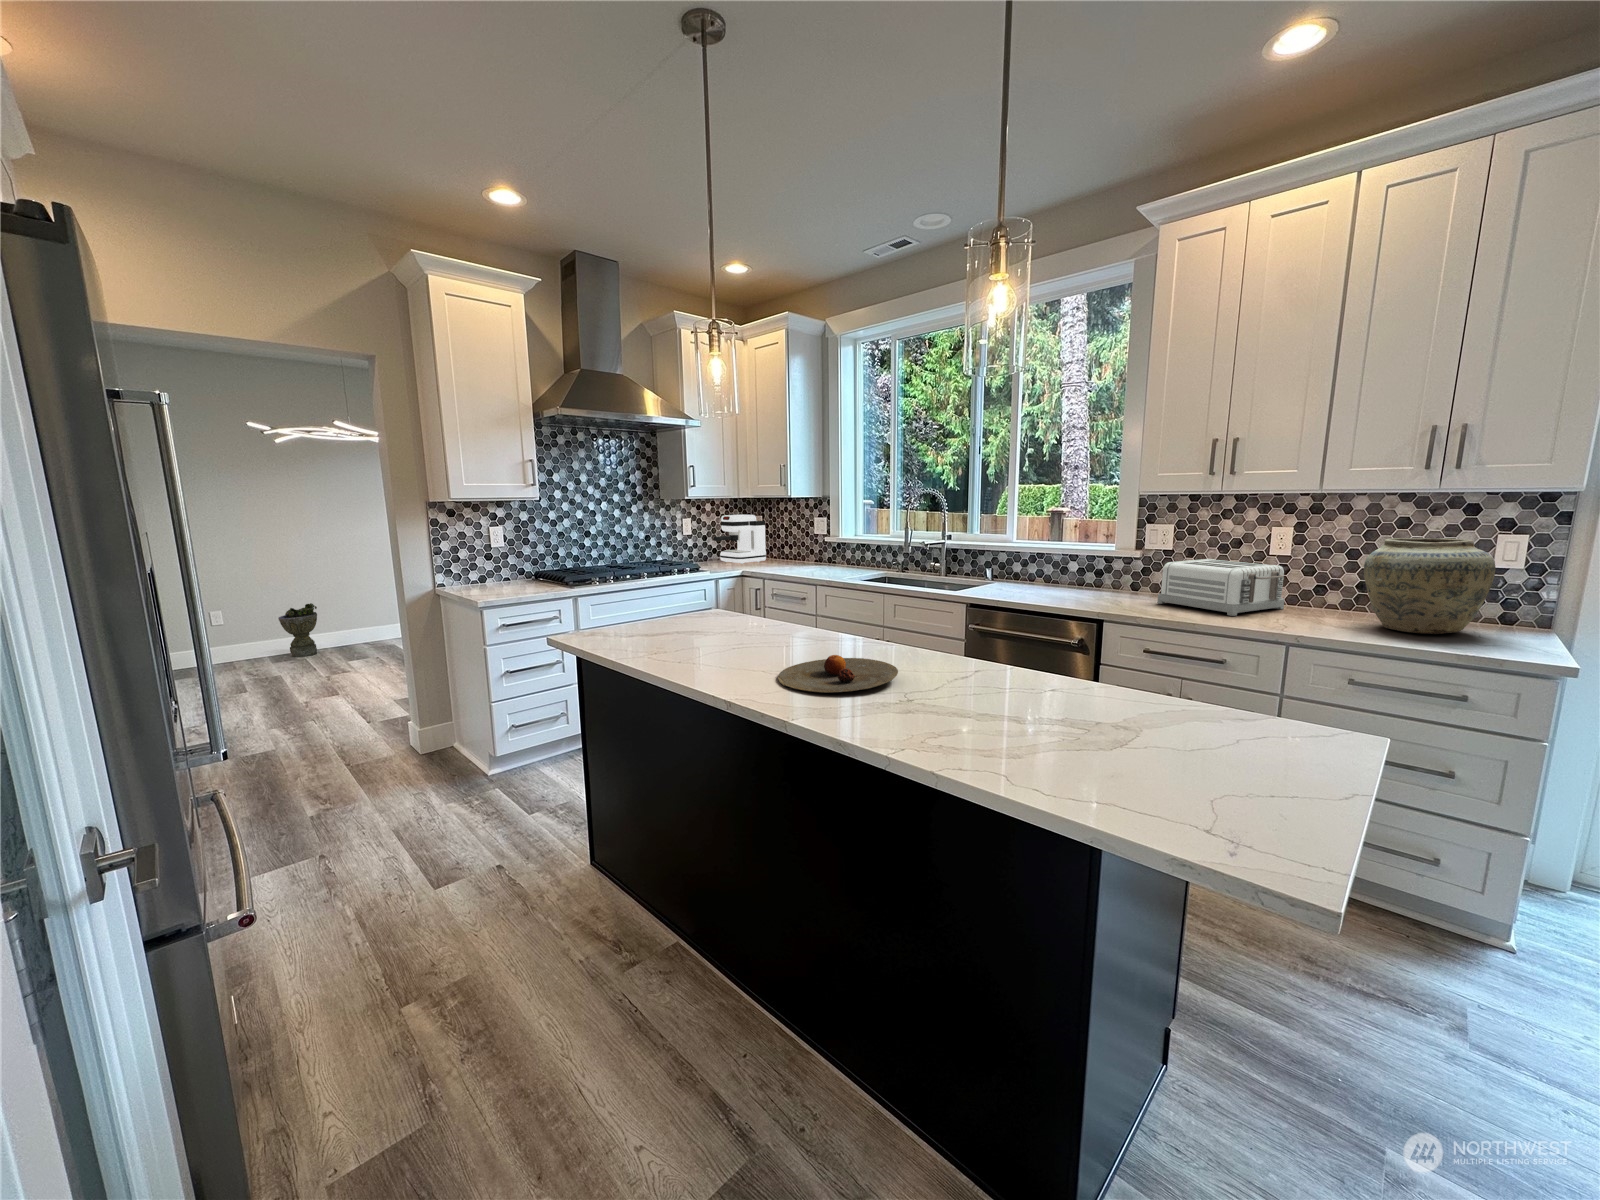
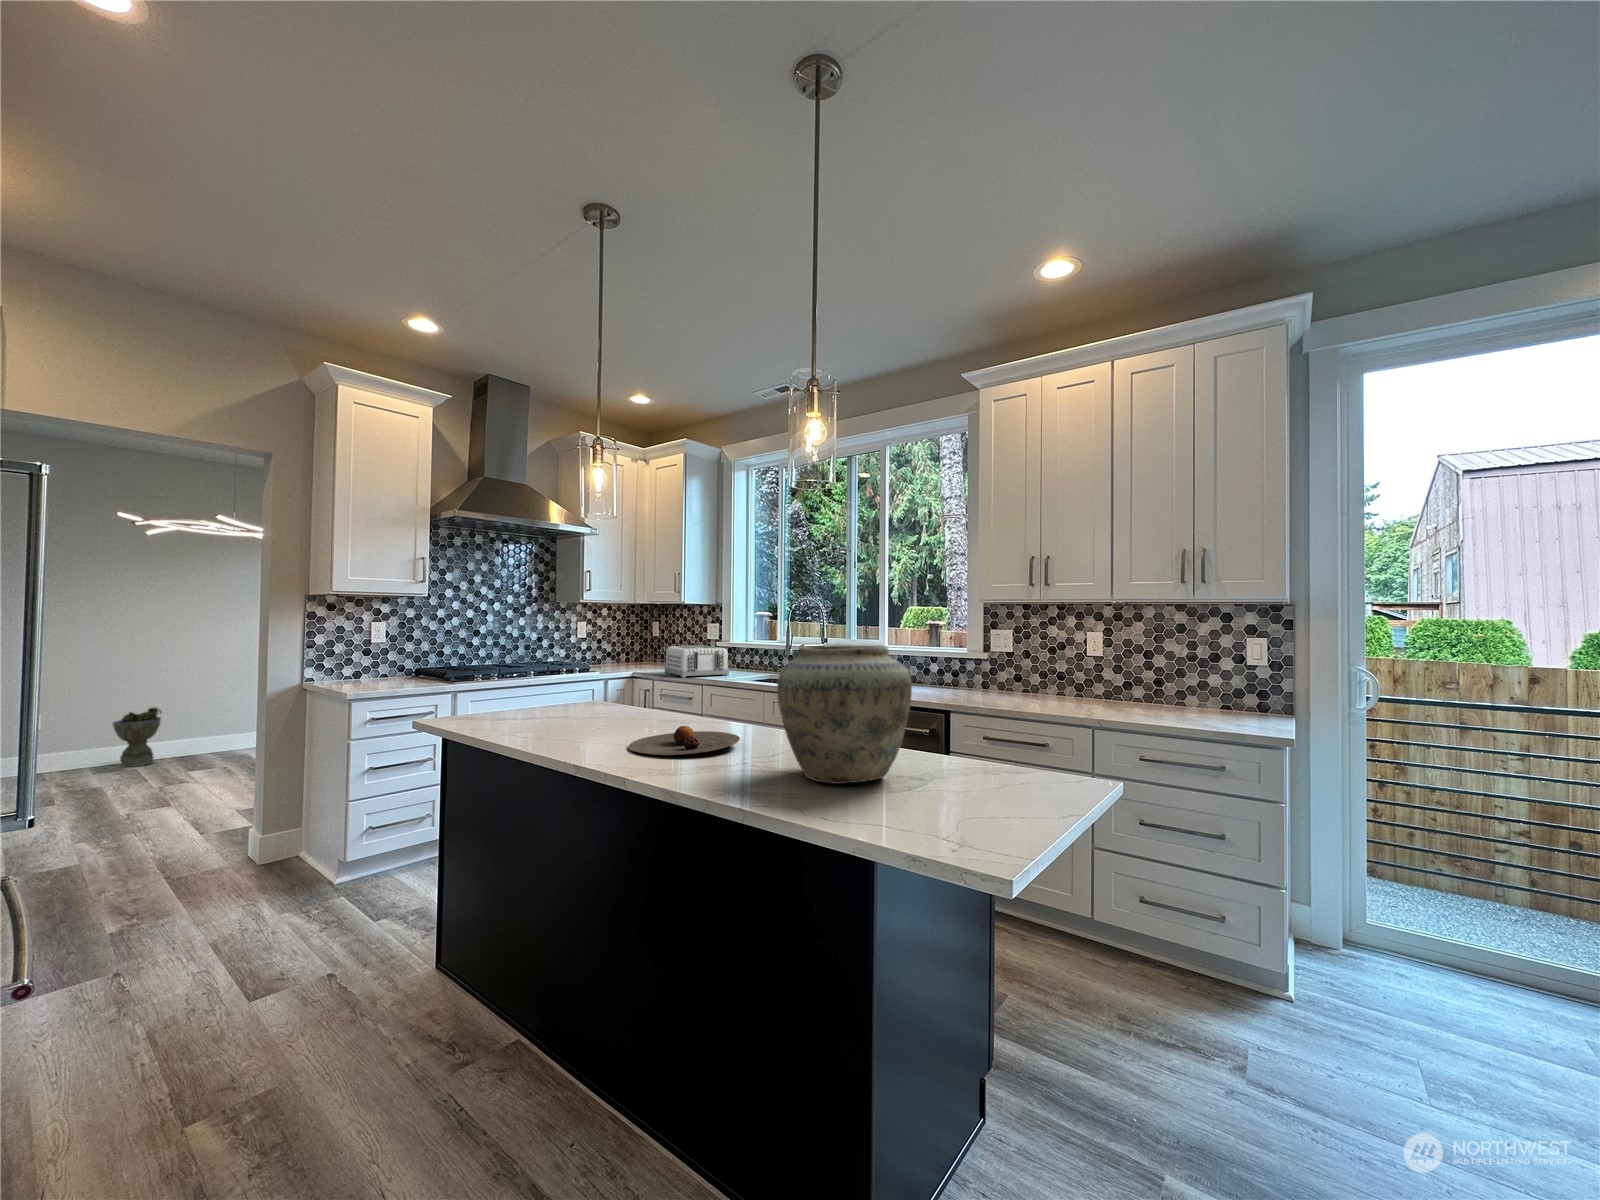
coffee maker: present [714,515,766,564] -> none [606,620,658,667]
vase: present [1364,538,1496,634] -> present [777,645,912,784]
toaster: present [1157,559,1284,616] -> present [665,646,729,678]

